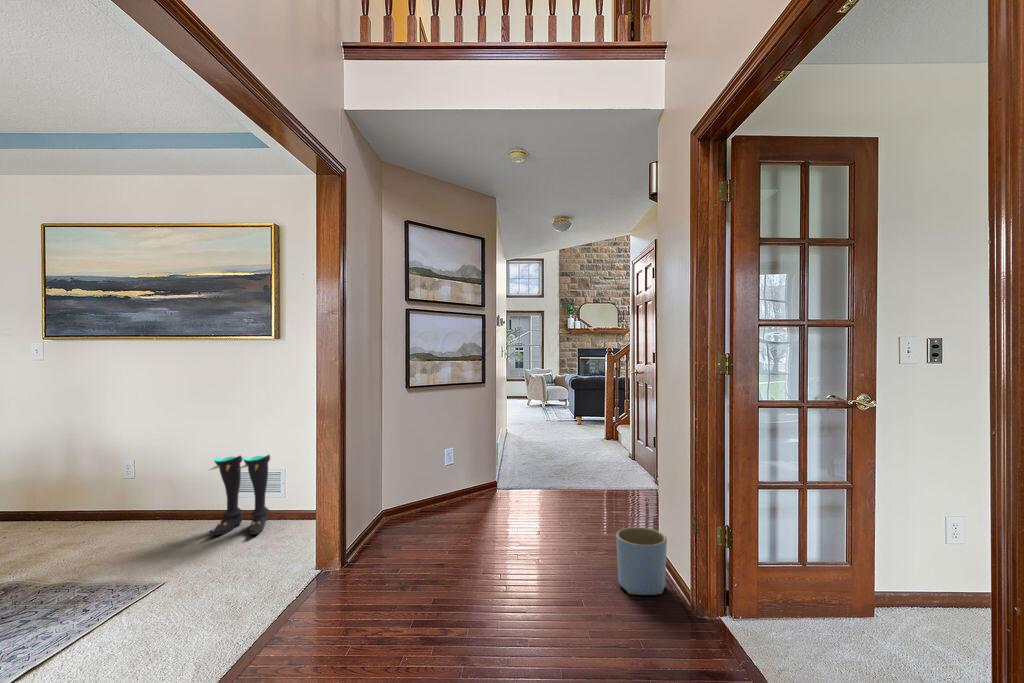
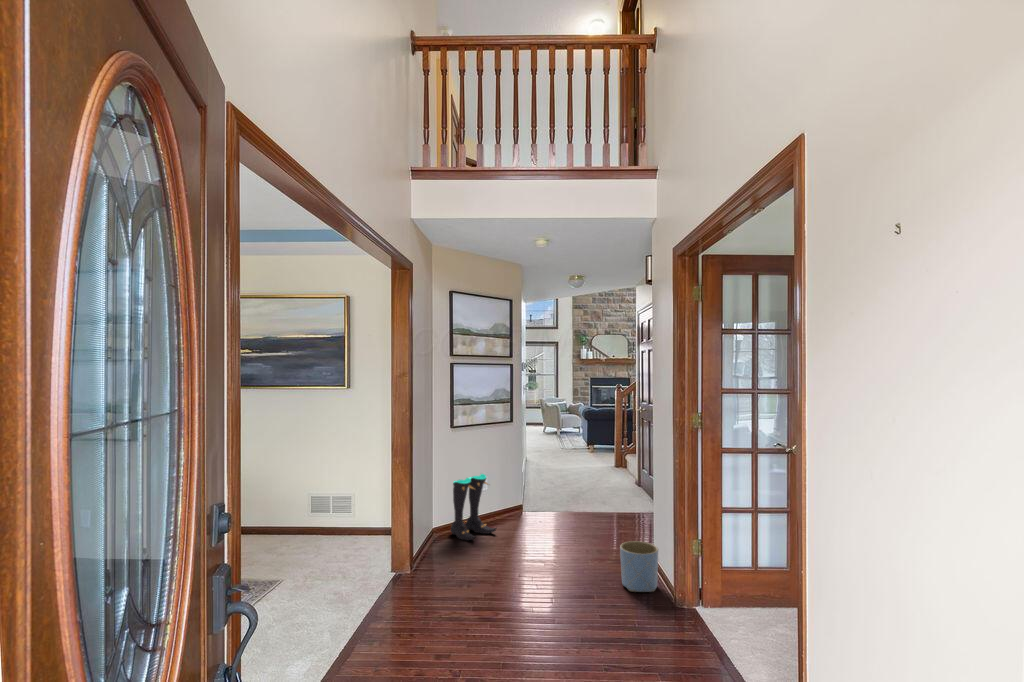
boots: present [210,455,270,535] -> present [451,474,496,540]

